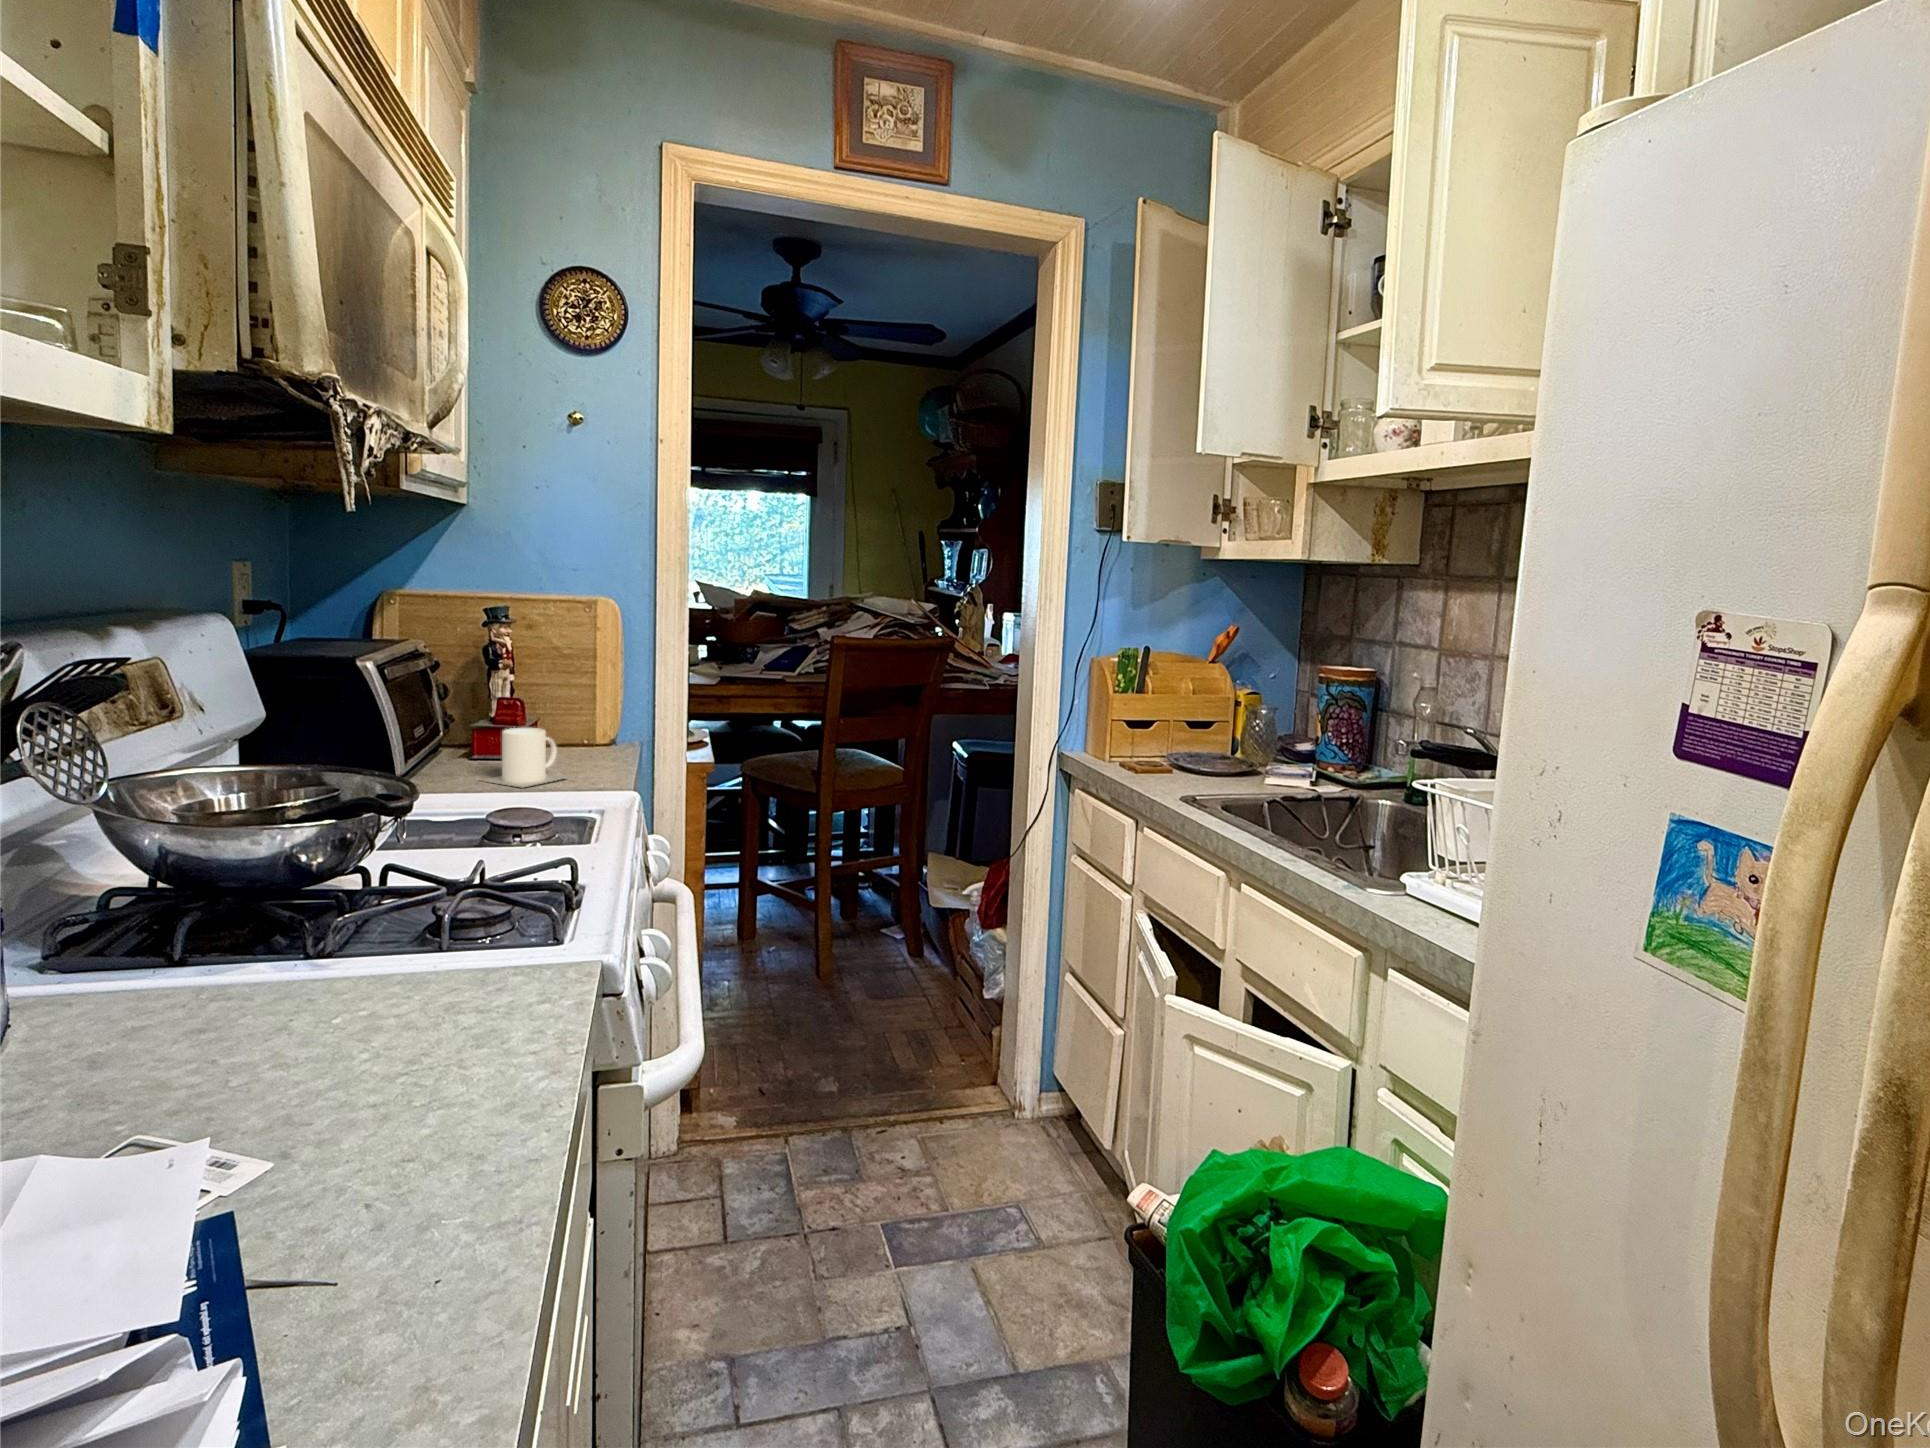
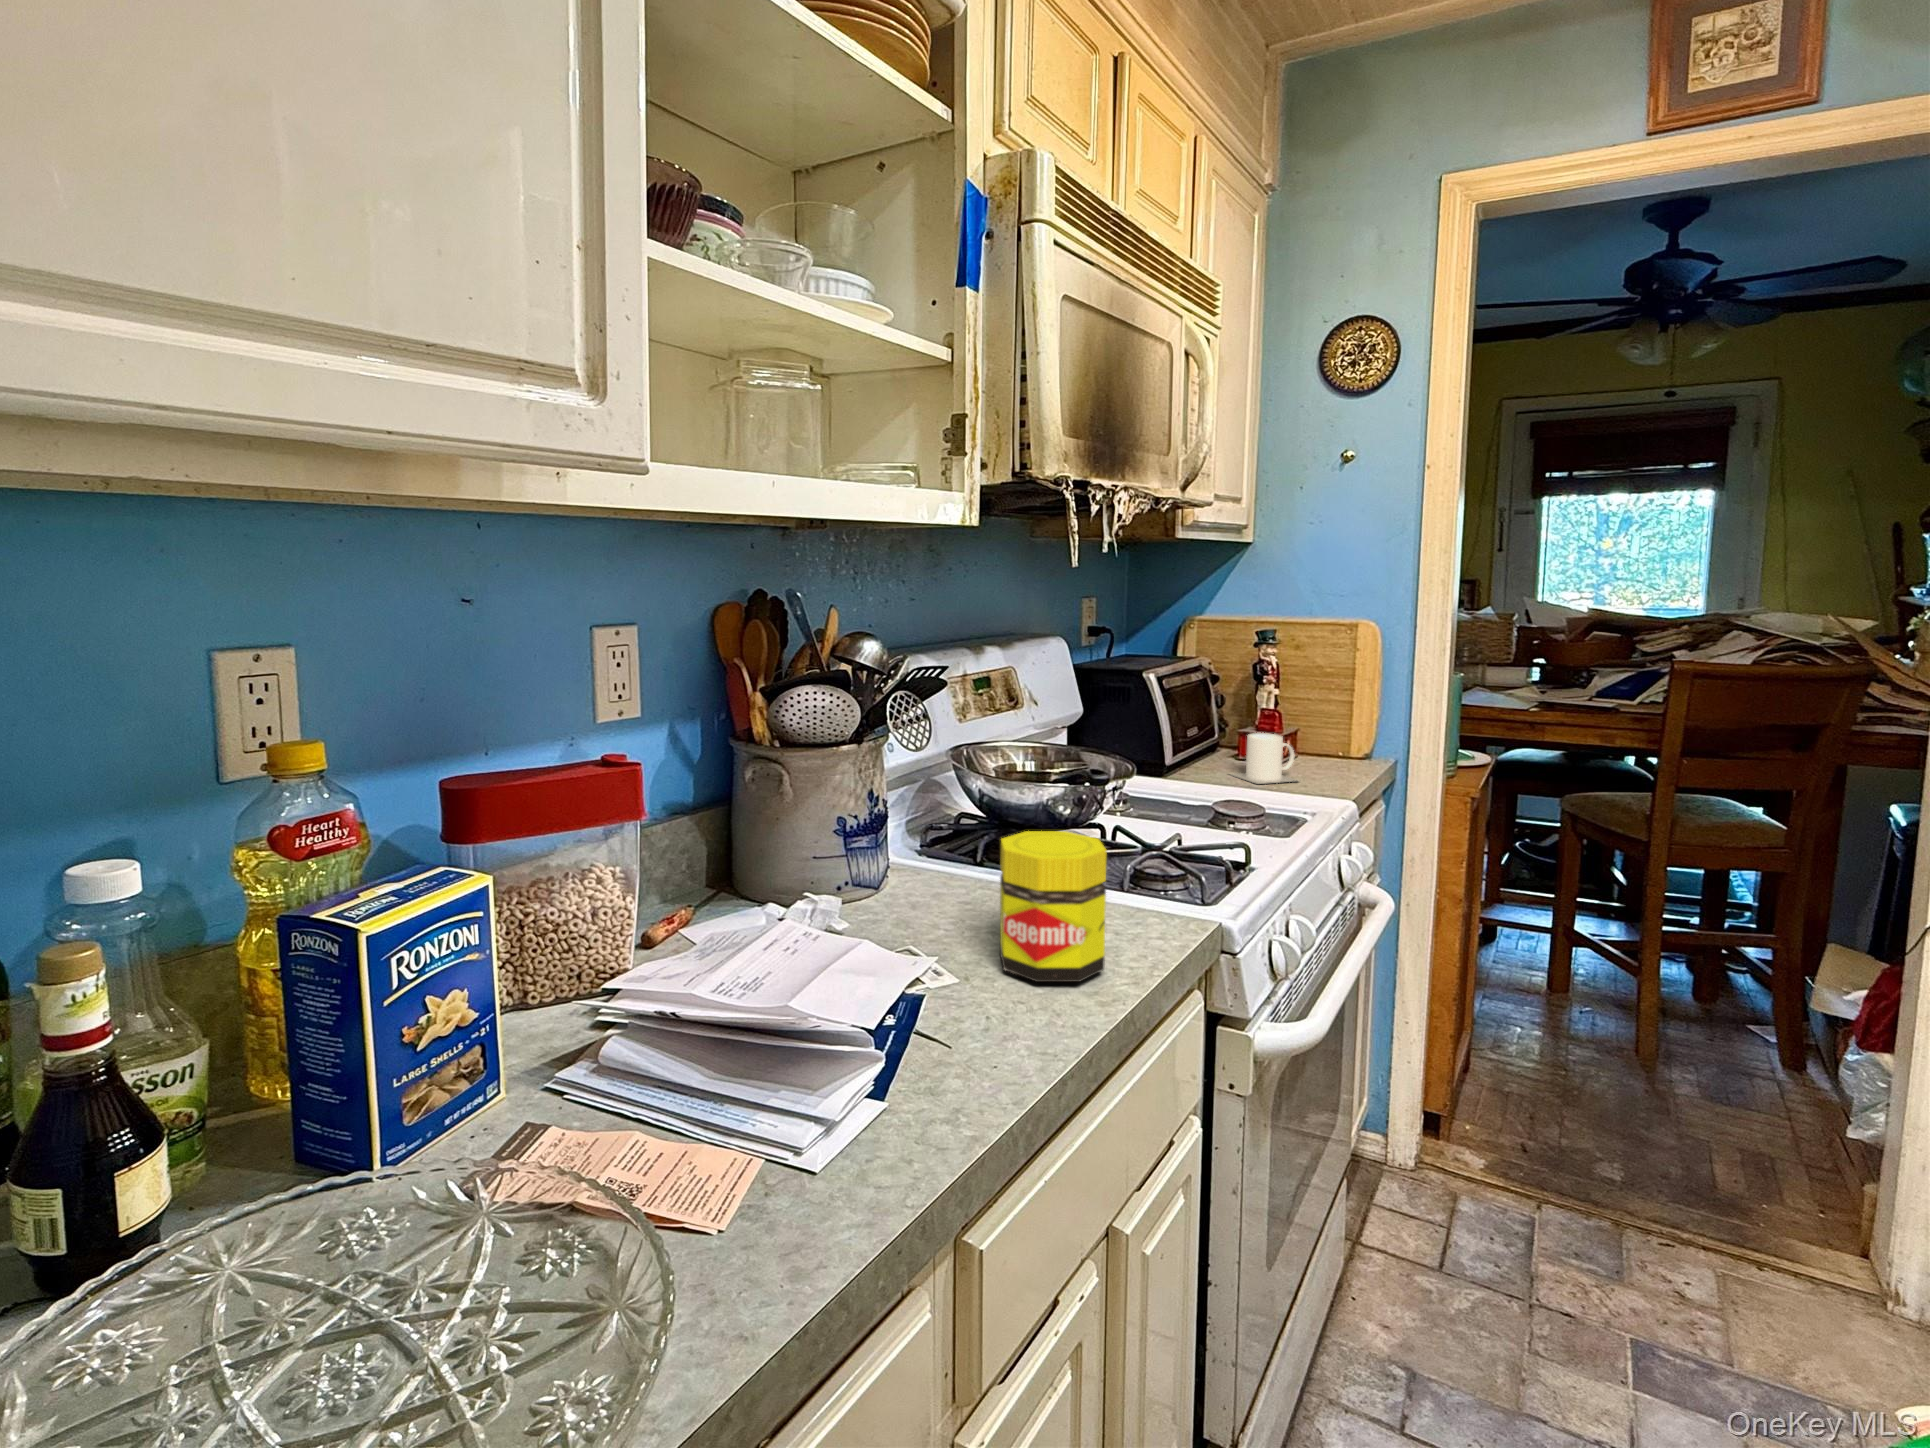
jar: none [320,888,505,1120] -> present [1000,831,1107,982]

